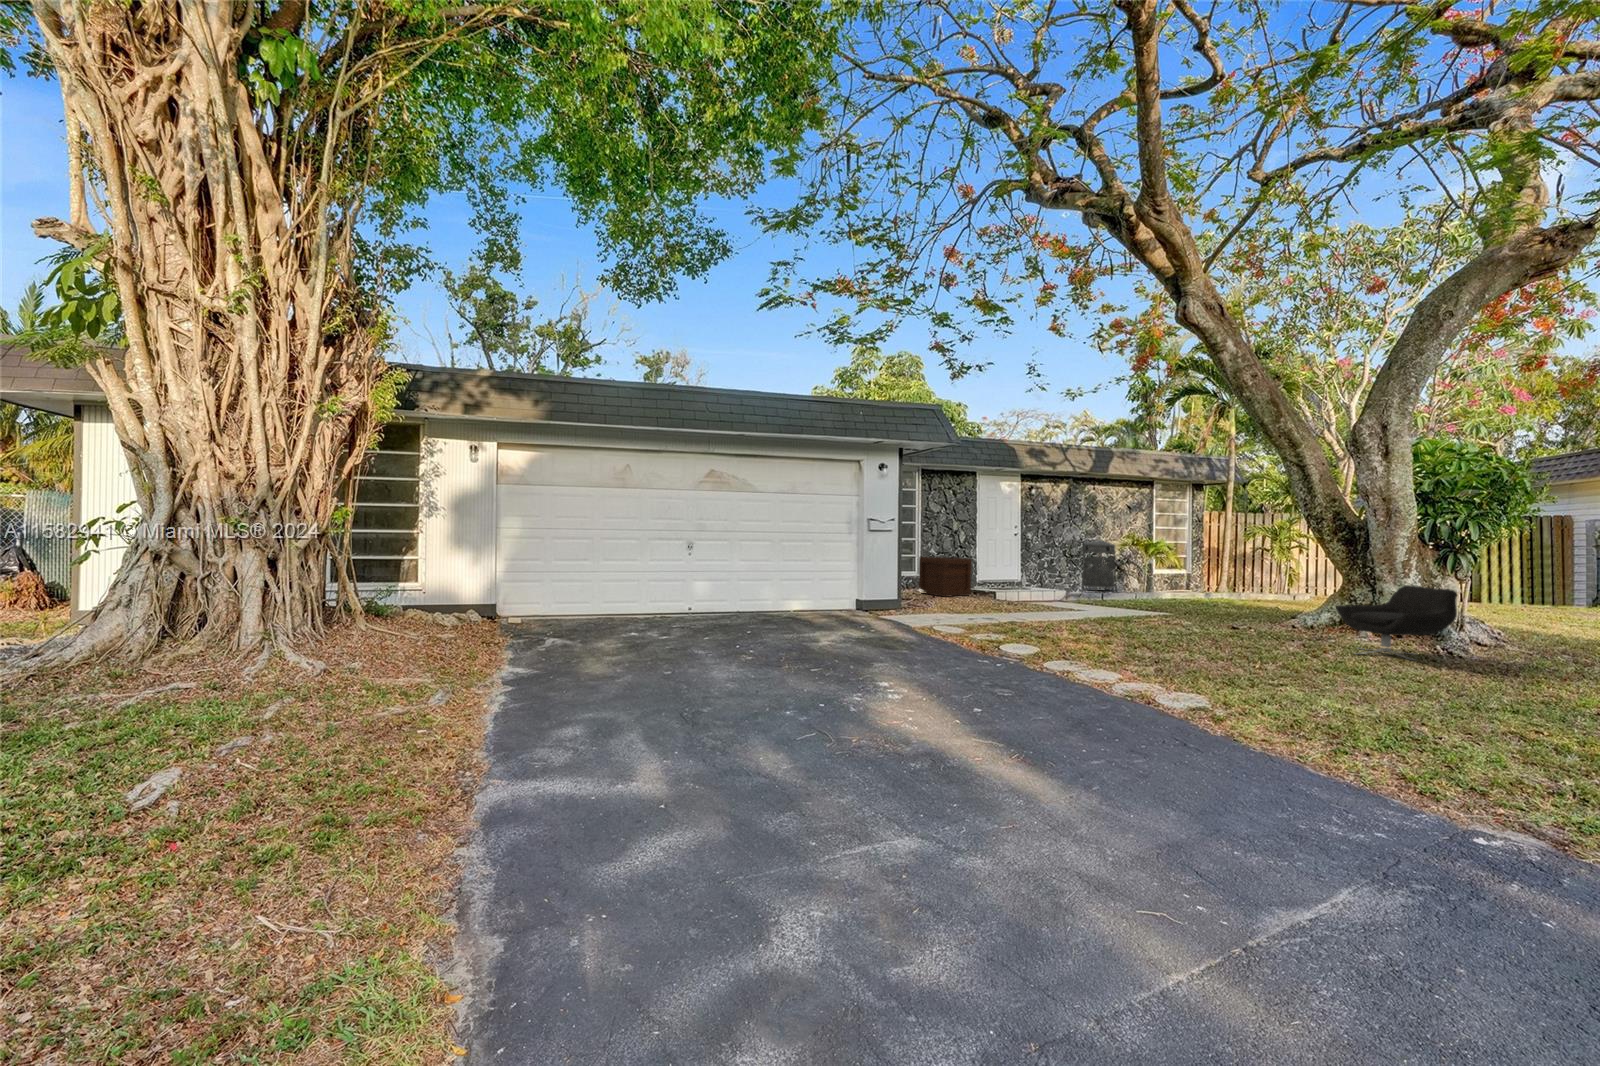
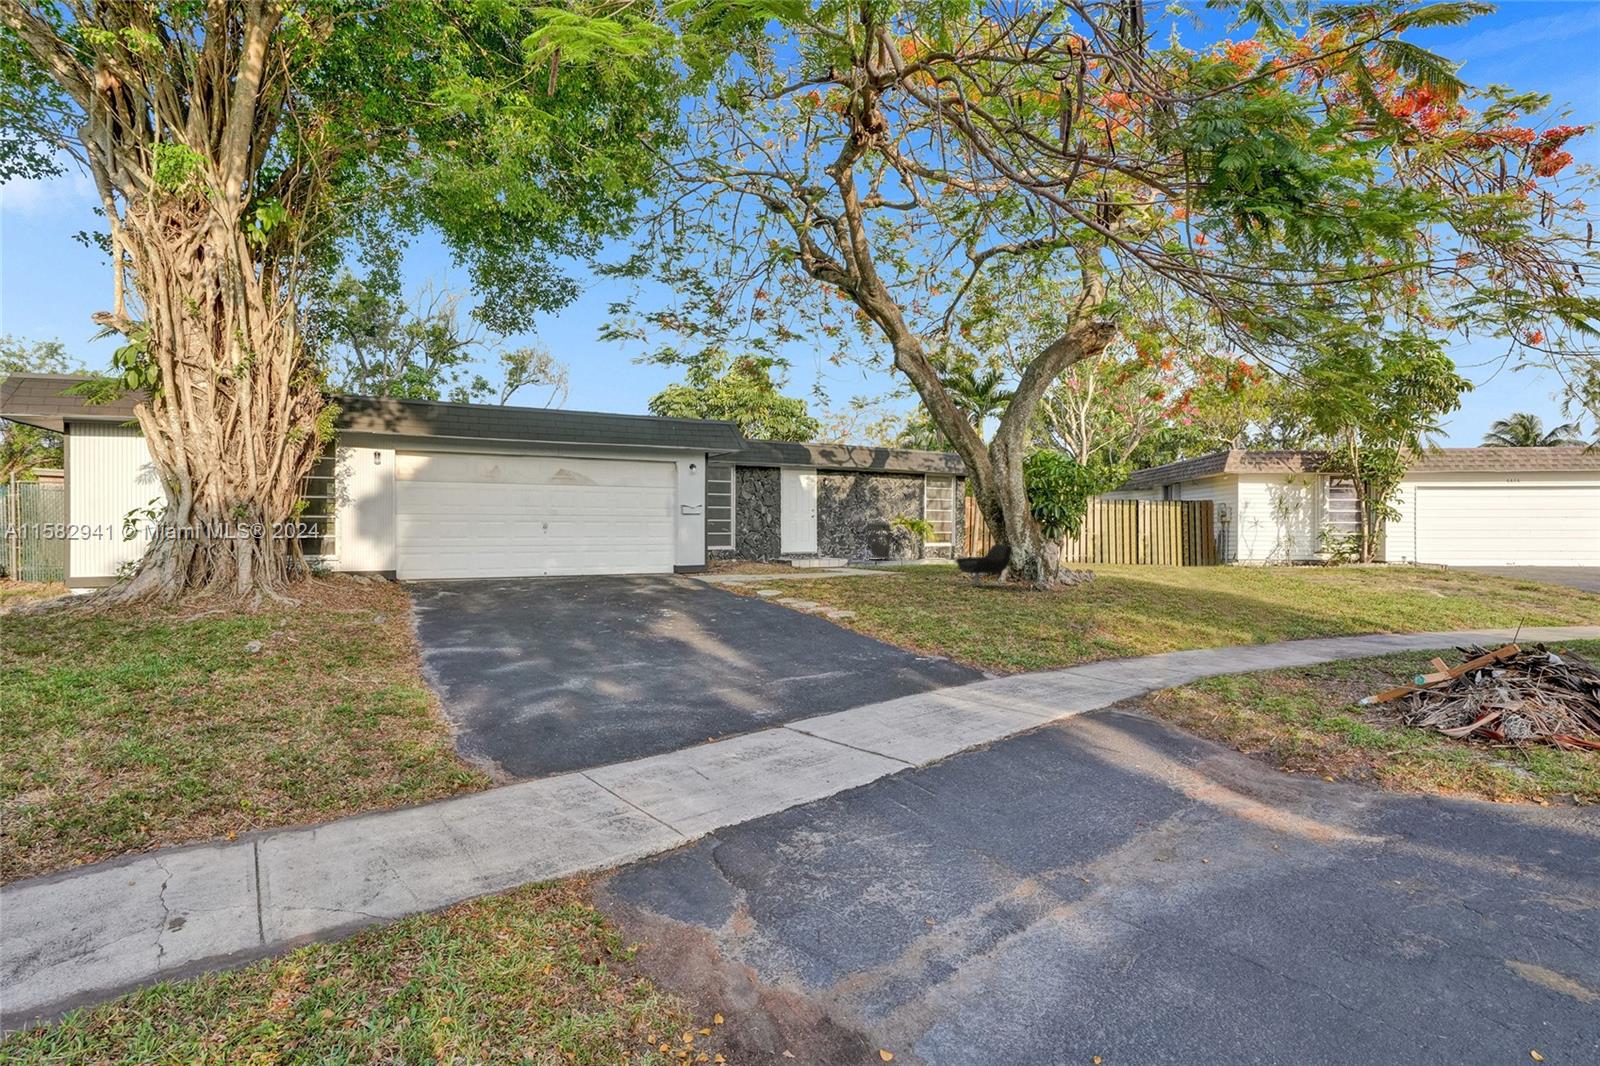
wooden crate: present [918,556,972,597] -> none [734,535,774,565]

